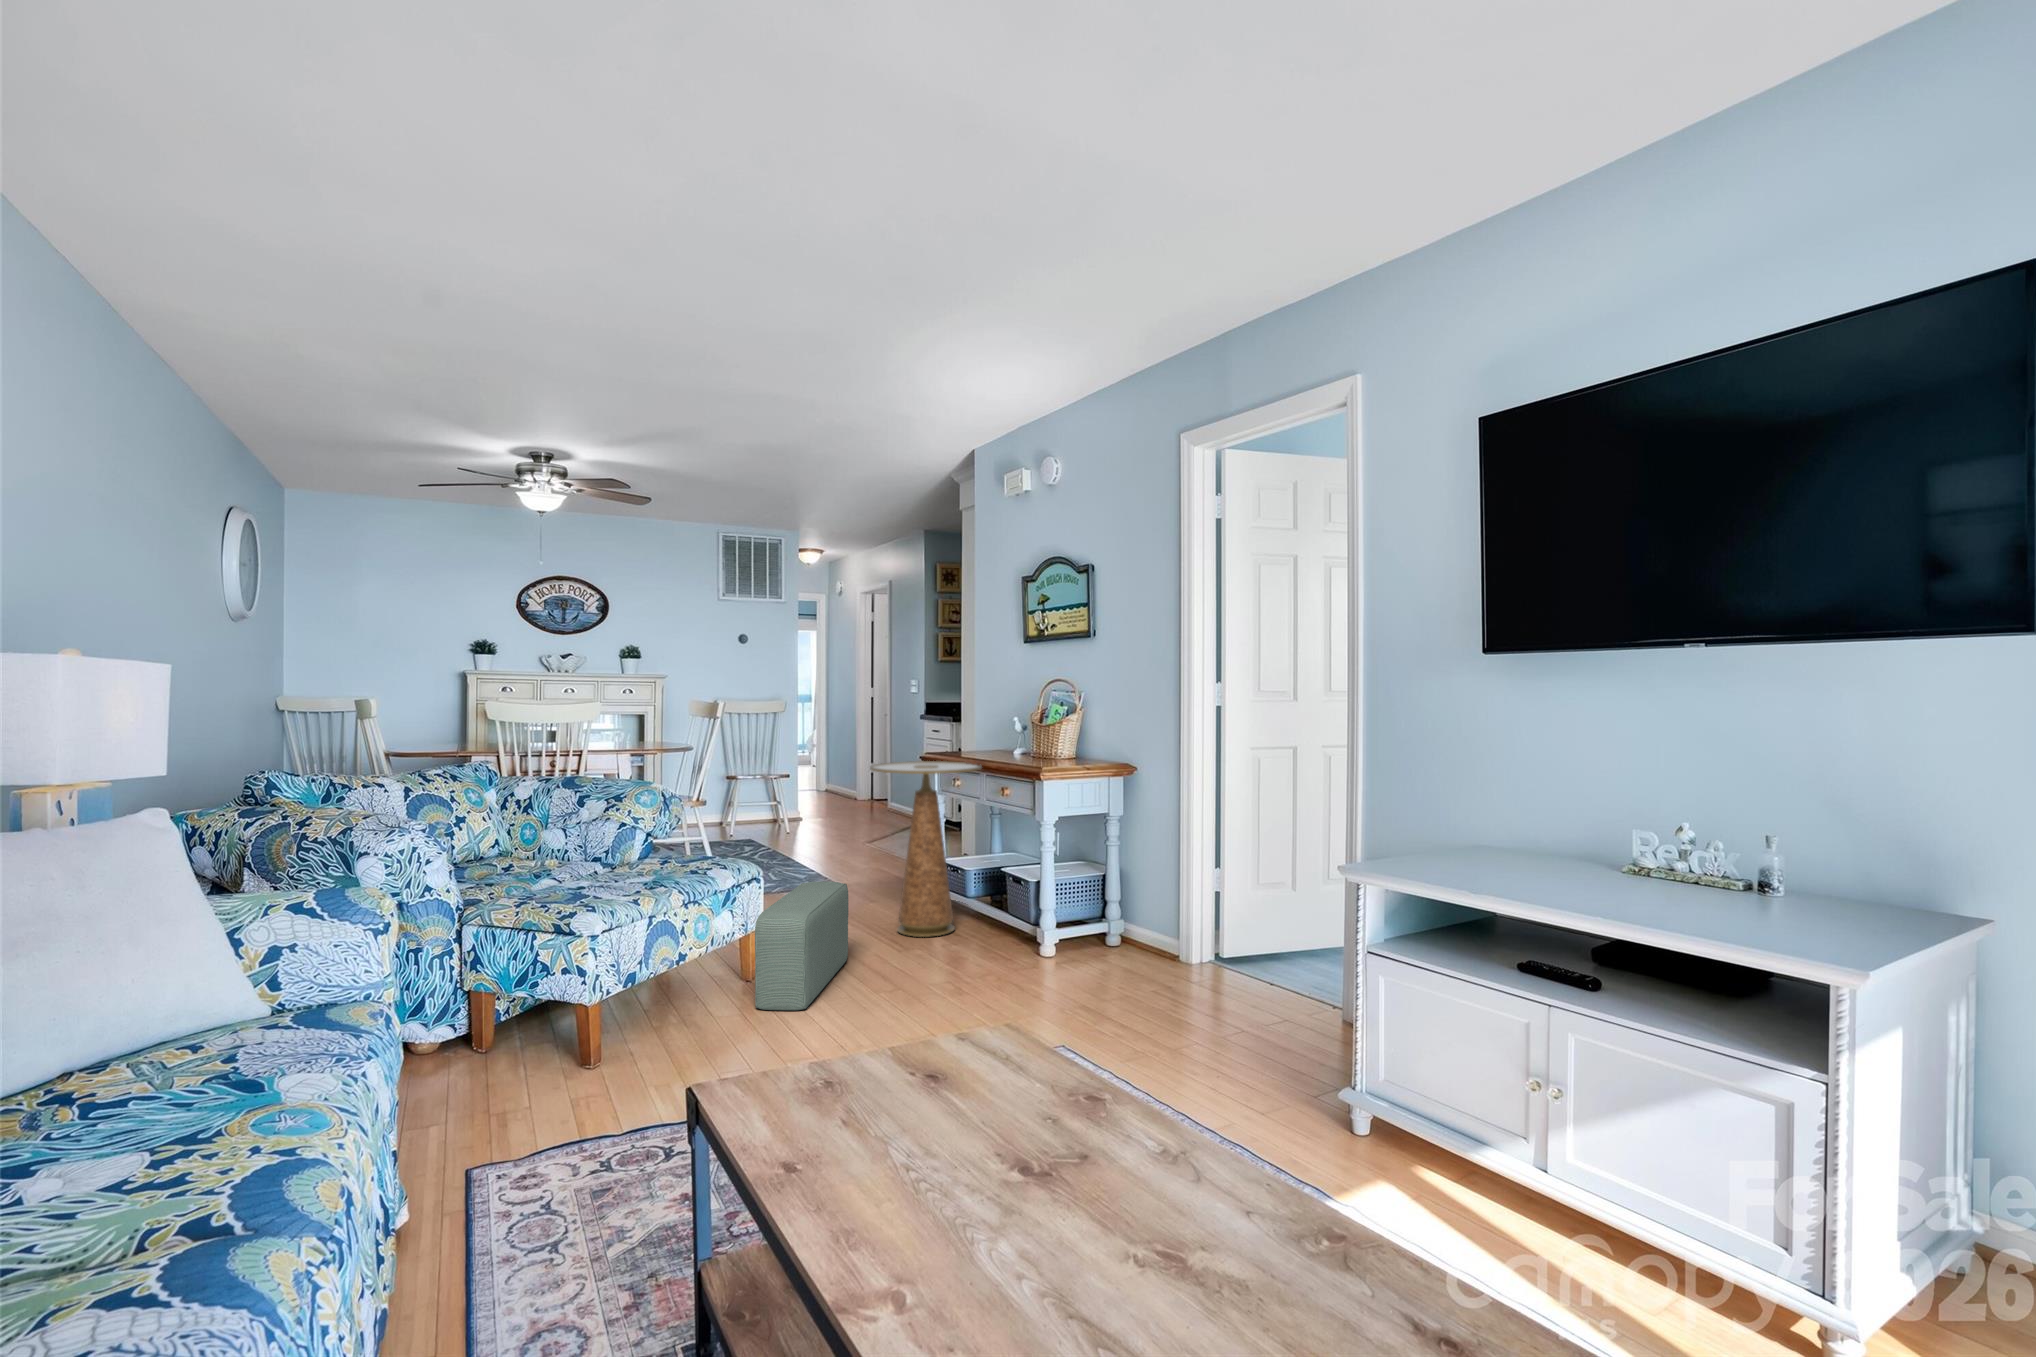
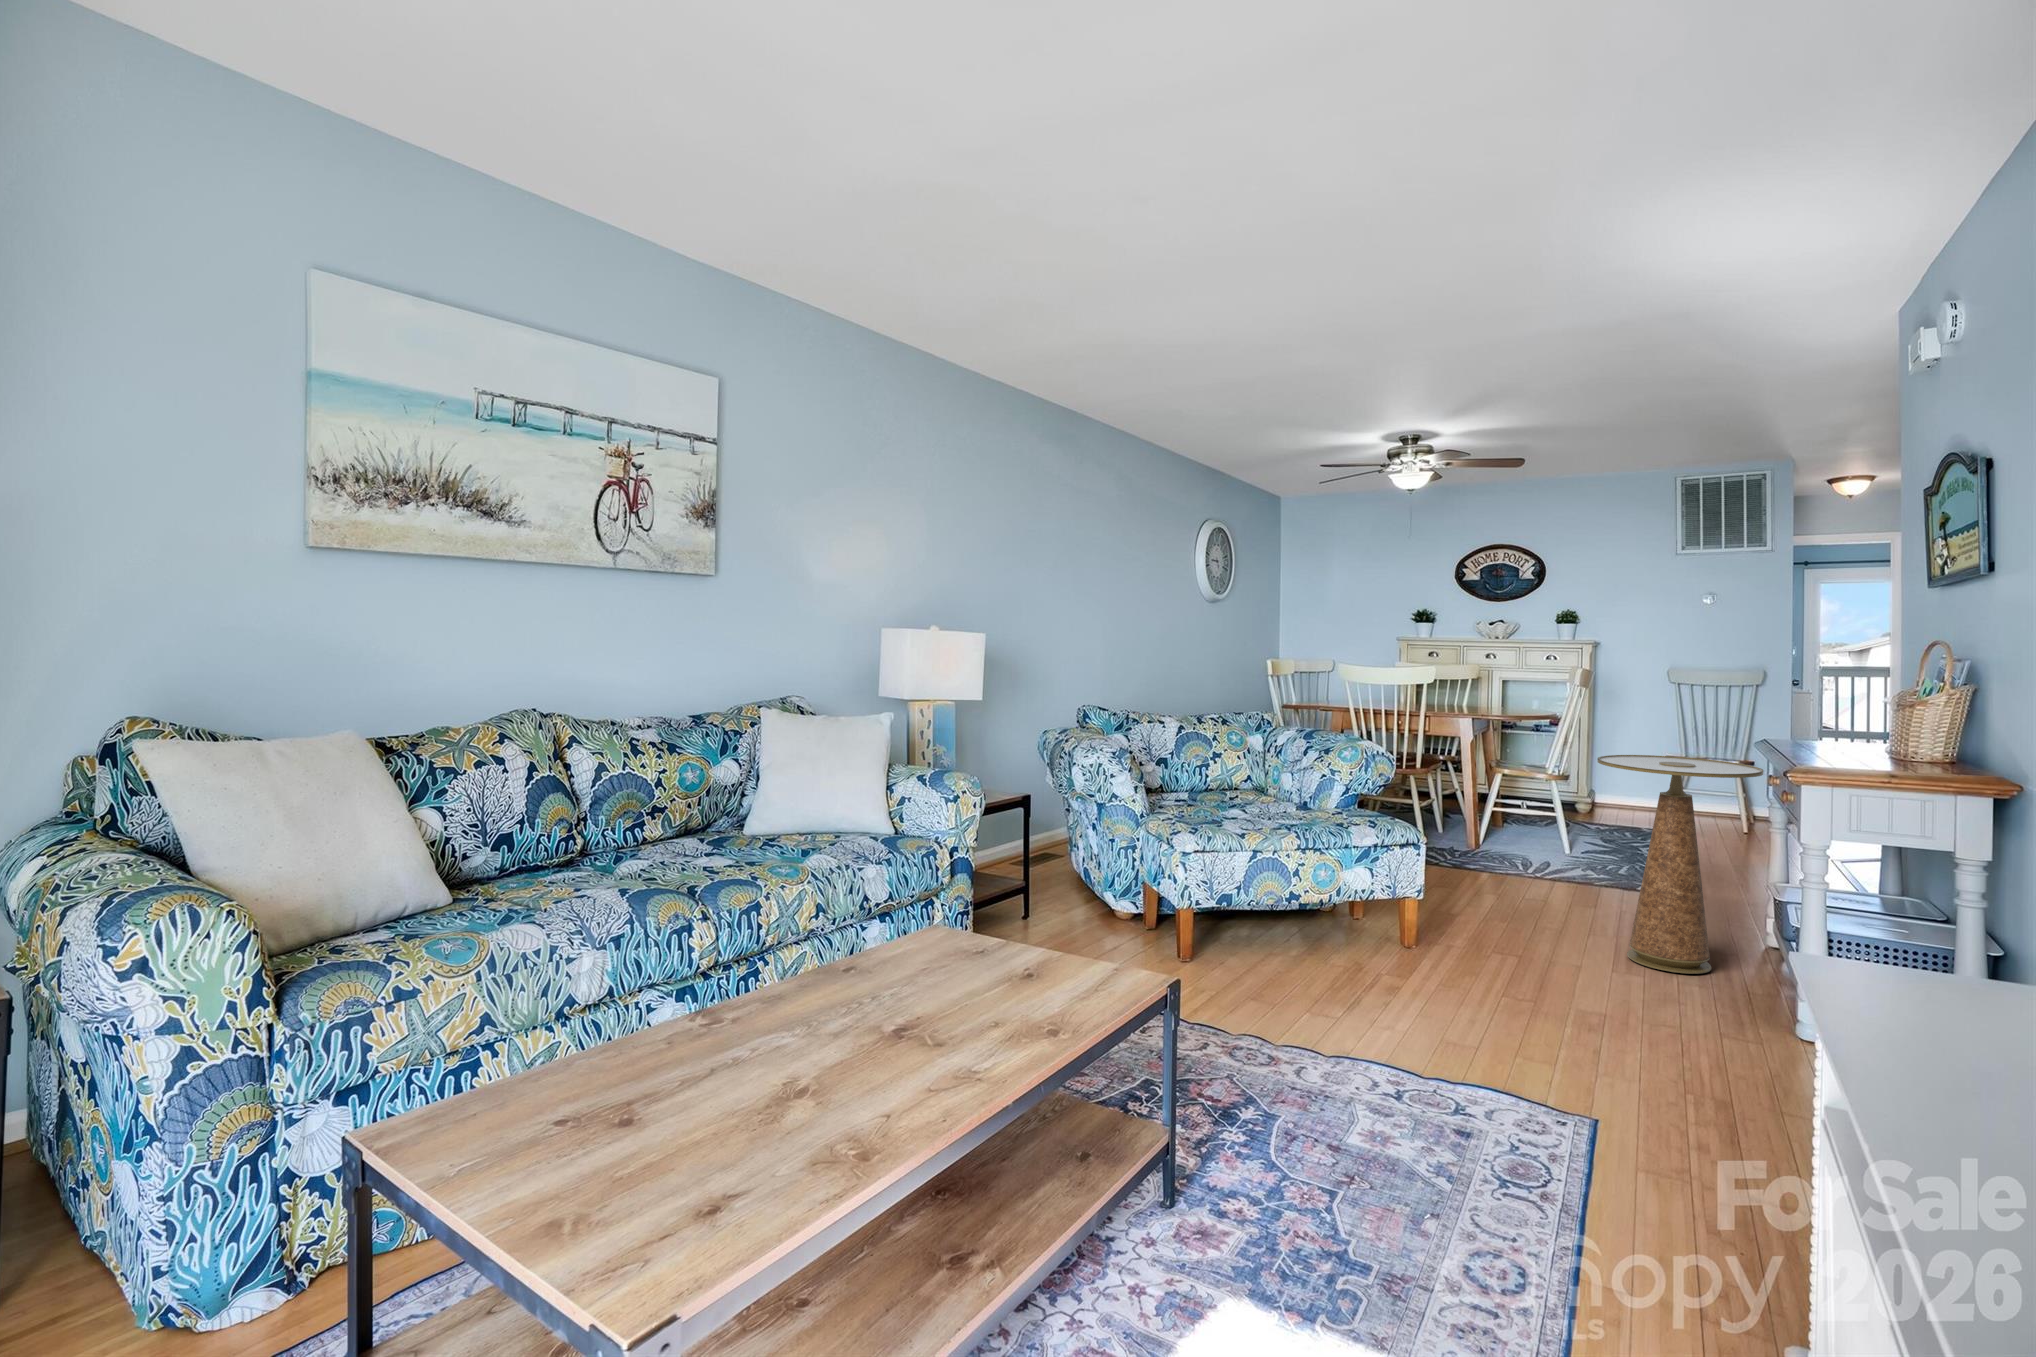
pouf: present [755,881,849,1010] -> none [1354,865,1518,978]

